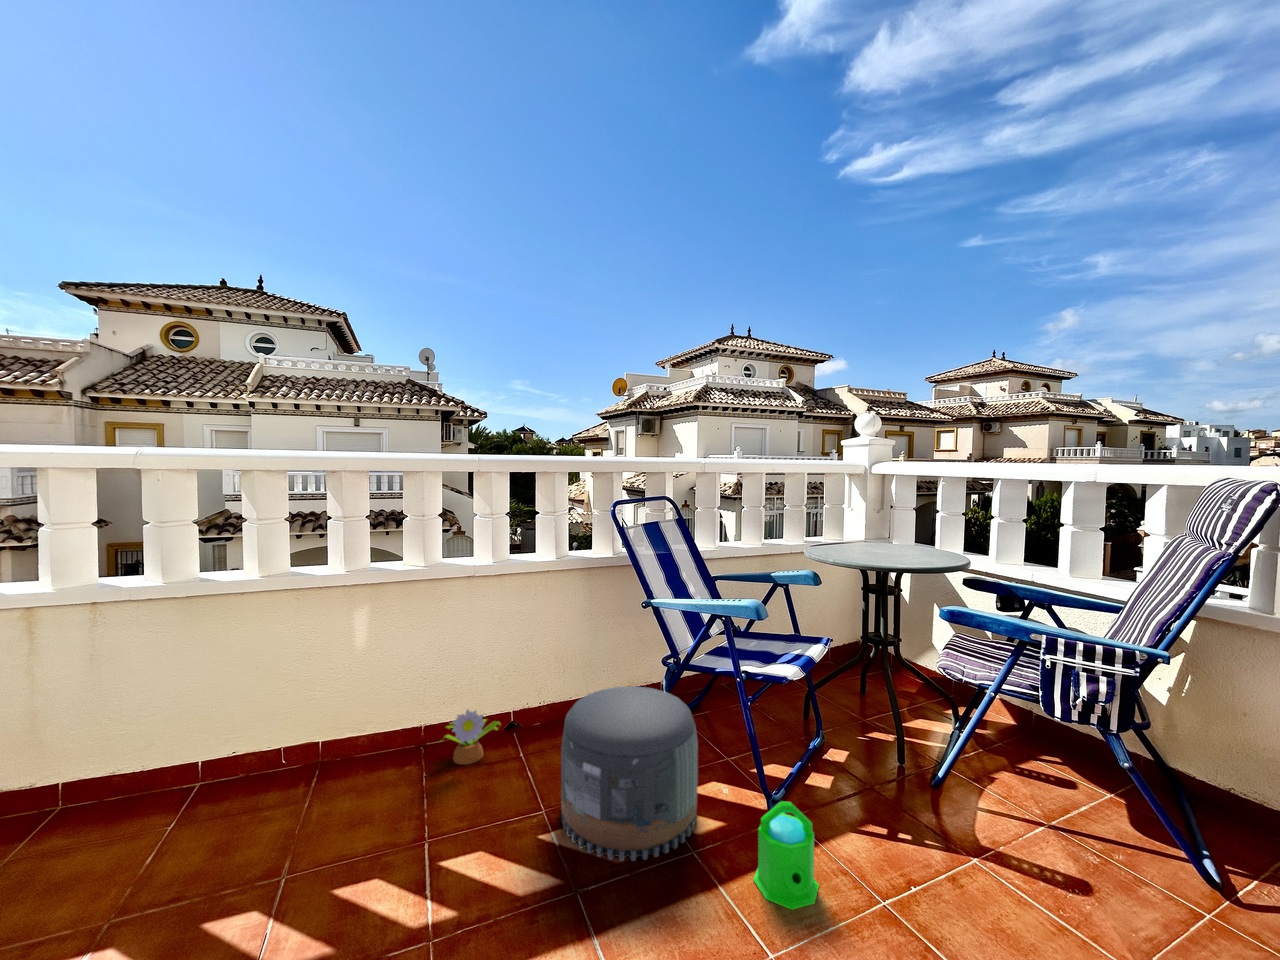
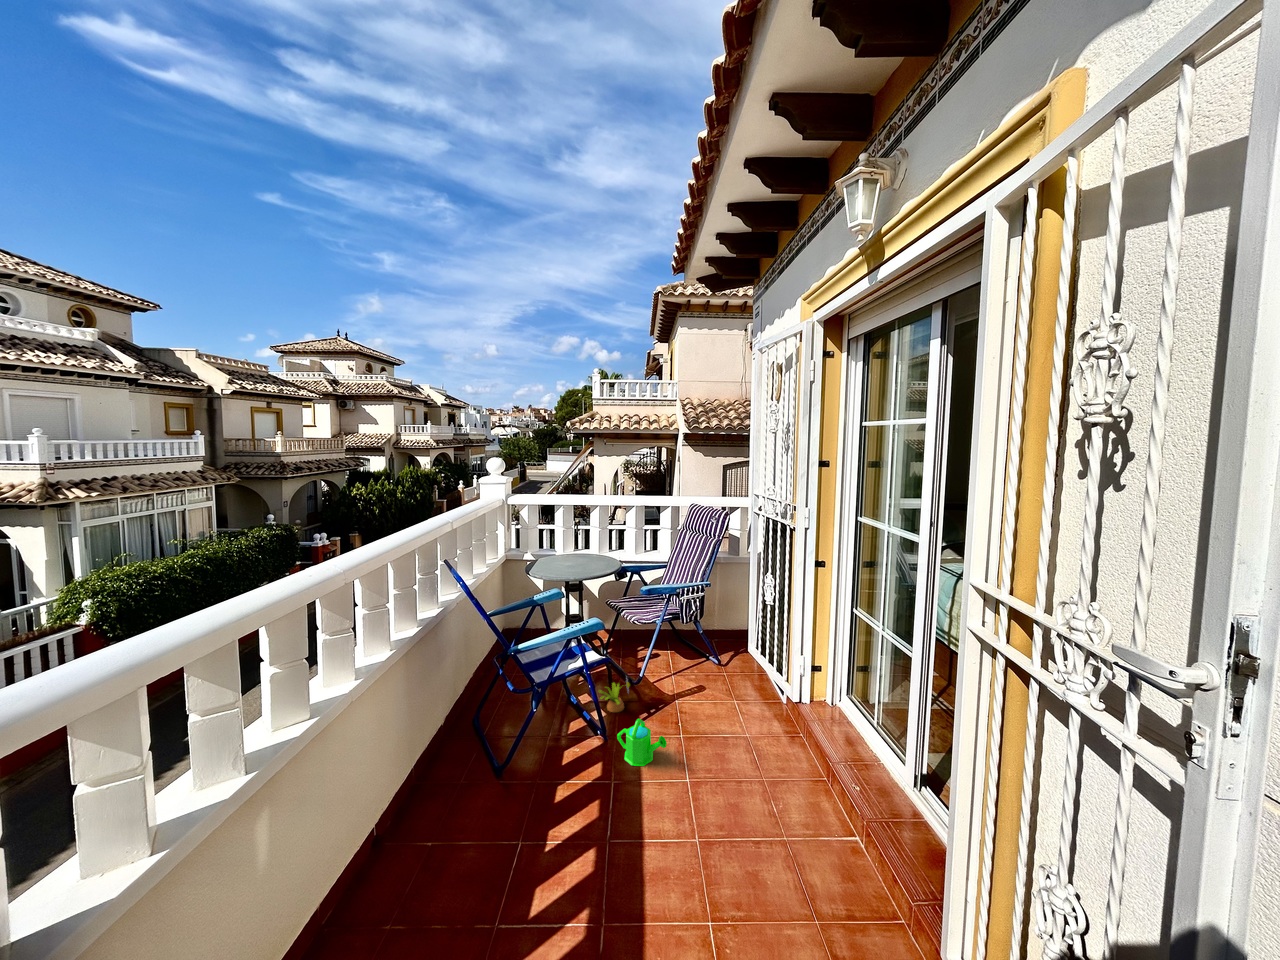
pouf: present [561,686,698,861] -> none [506,714,597,837]
decorative plant: present [443,709,500,765] -> present [599,678,629,712]

